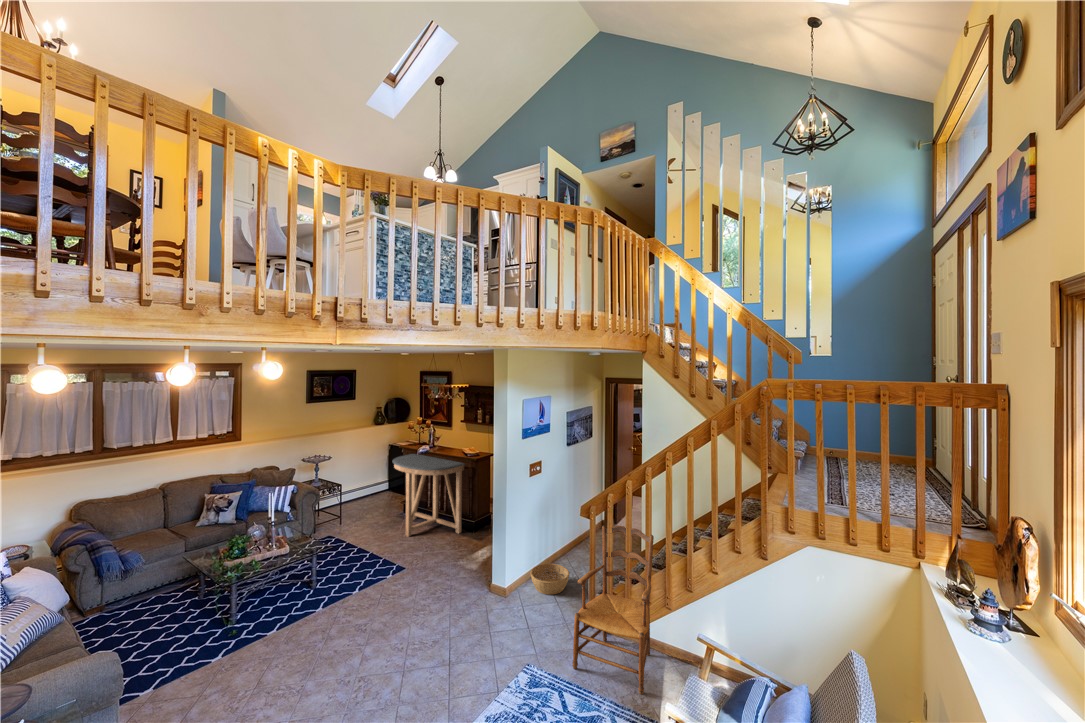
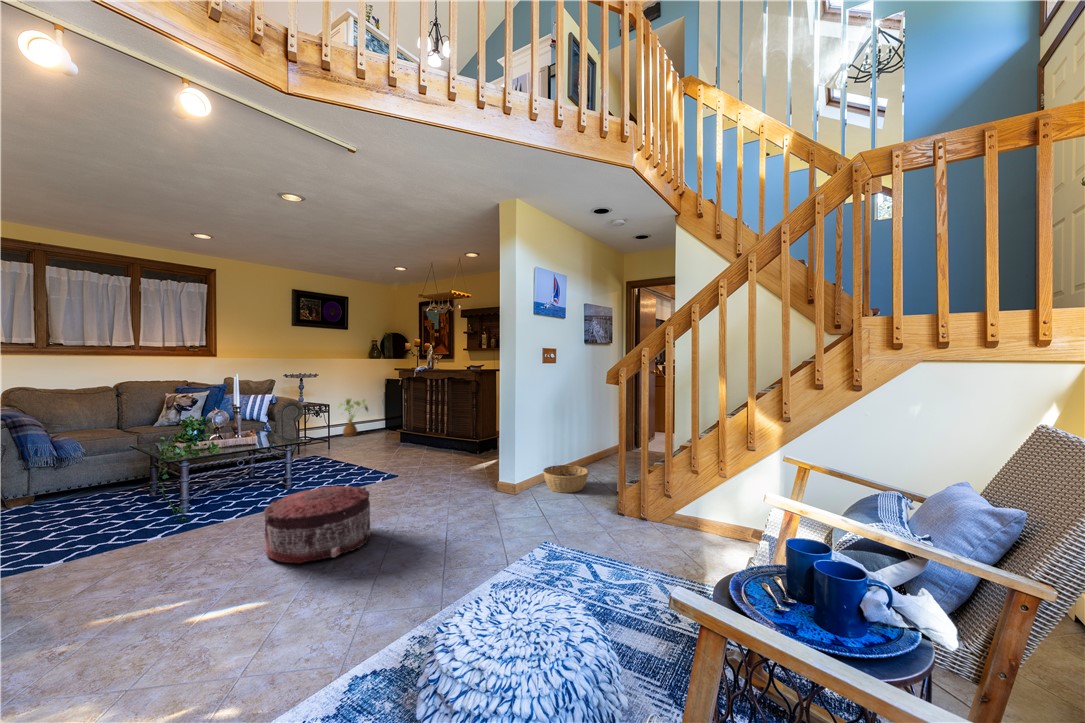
console table: present [393,454,465,537] -> none [385,372,466,455]
house plant: none [348,468,376,506] -> present [338,399,368,437]
armchair: present [572,526,654,695] -> none [600,384,701,568]
pouf: none [308,608,391,692] -> present [264,486,370,563]

